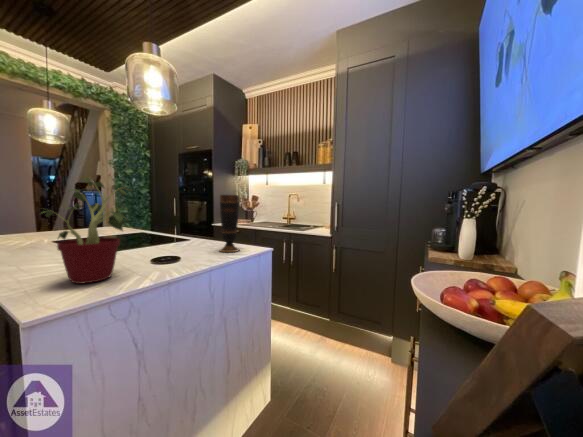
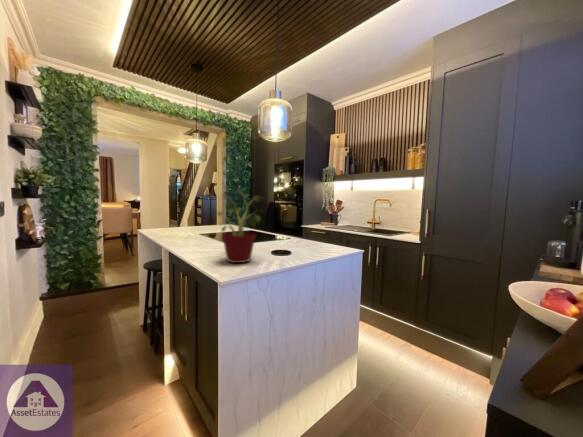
vase: present [220,195,239,252] -> none [318,201,336,250]

